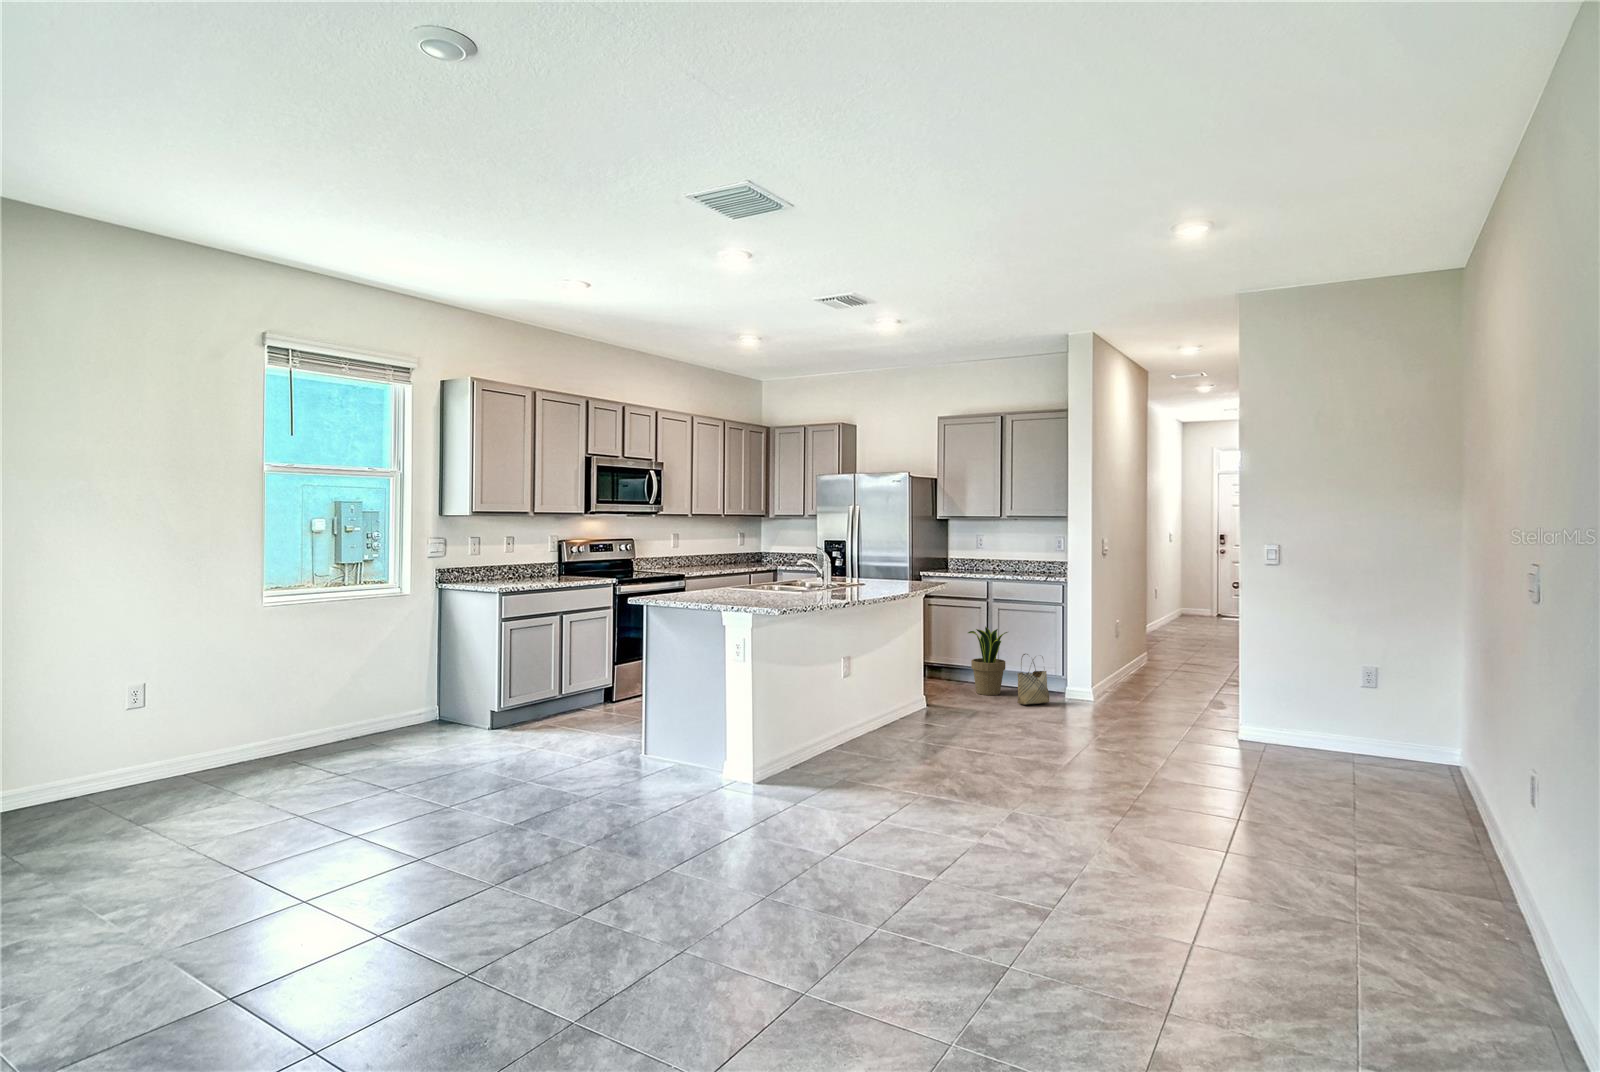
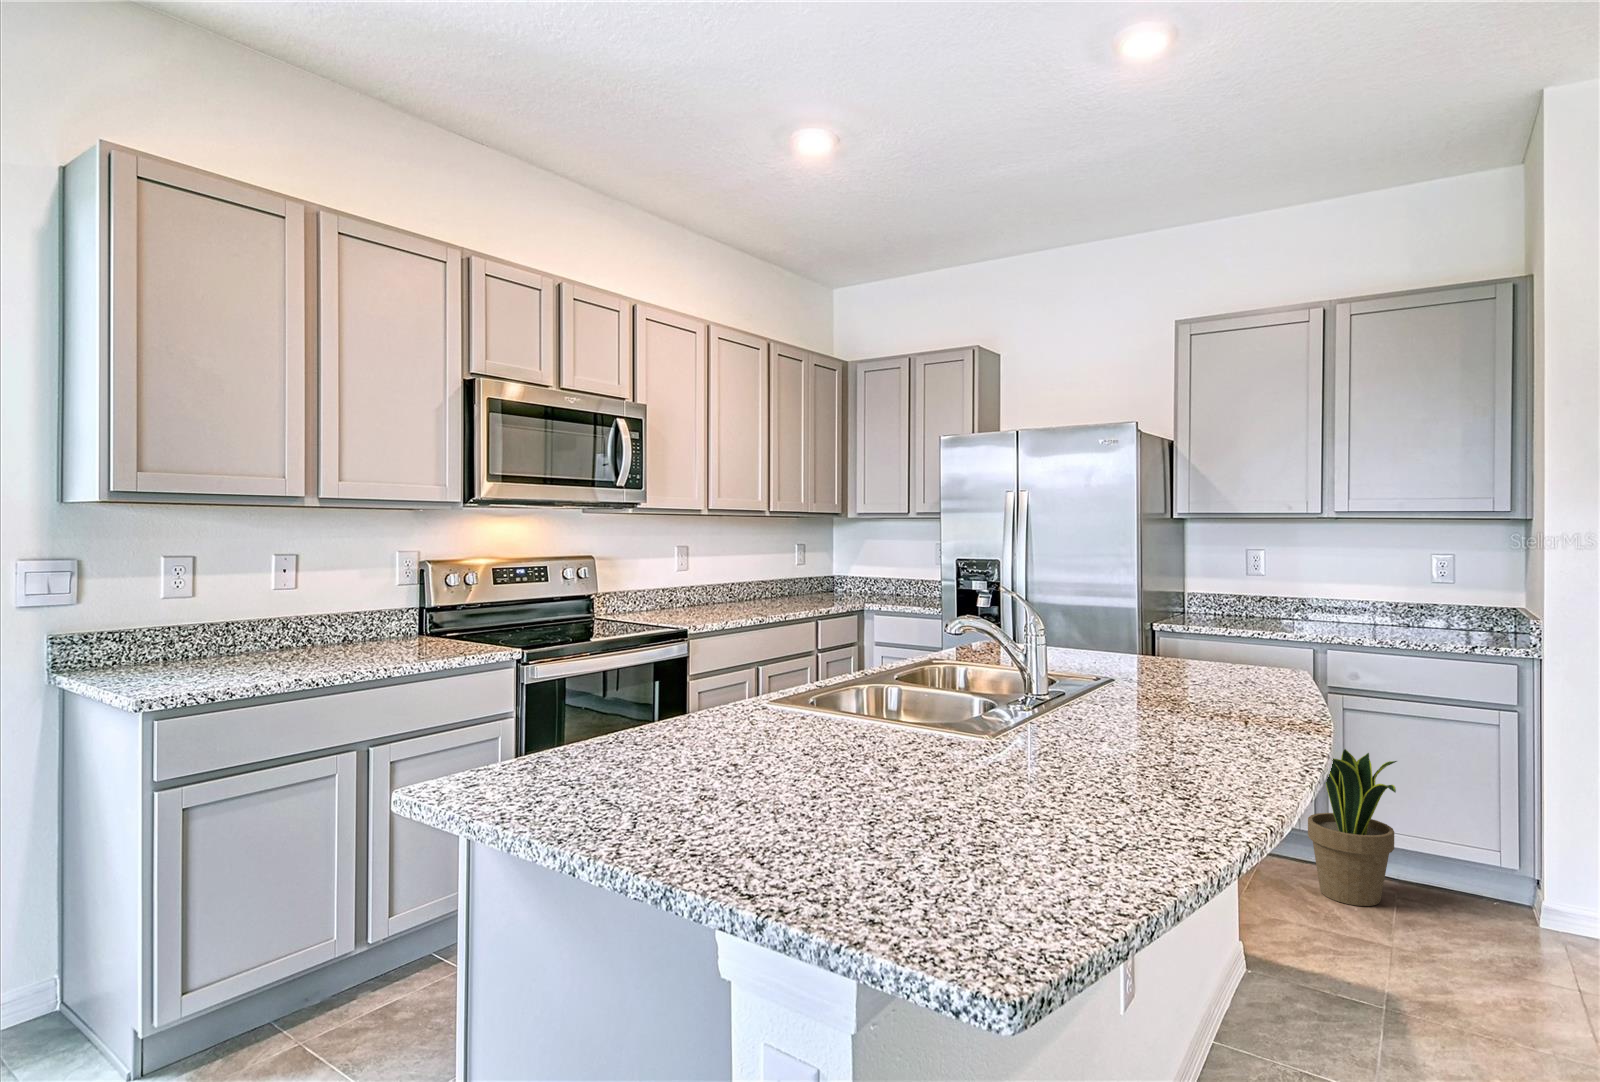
woven basket: present [1017,654,1049,705] -> none [1469,826,1548,960]

